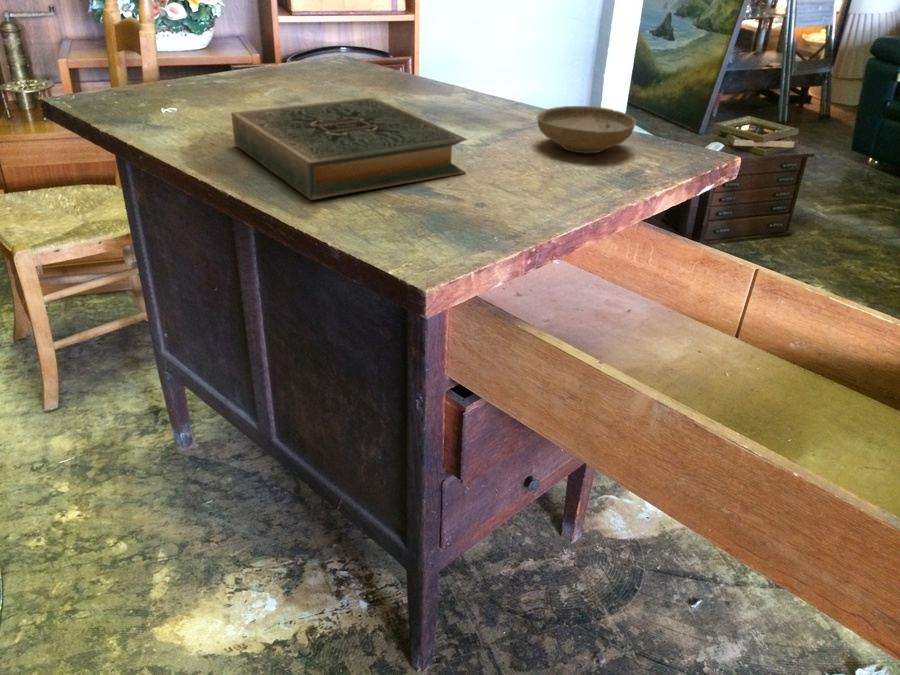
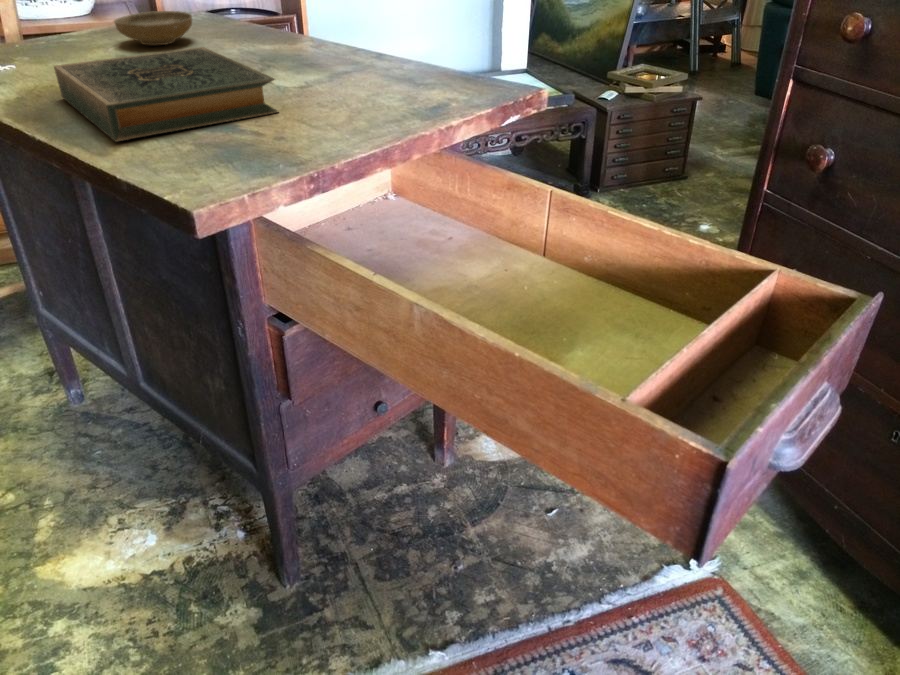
ceramic bowl: present [537,106,636,153] -> present [114,11,192,45]

